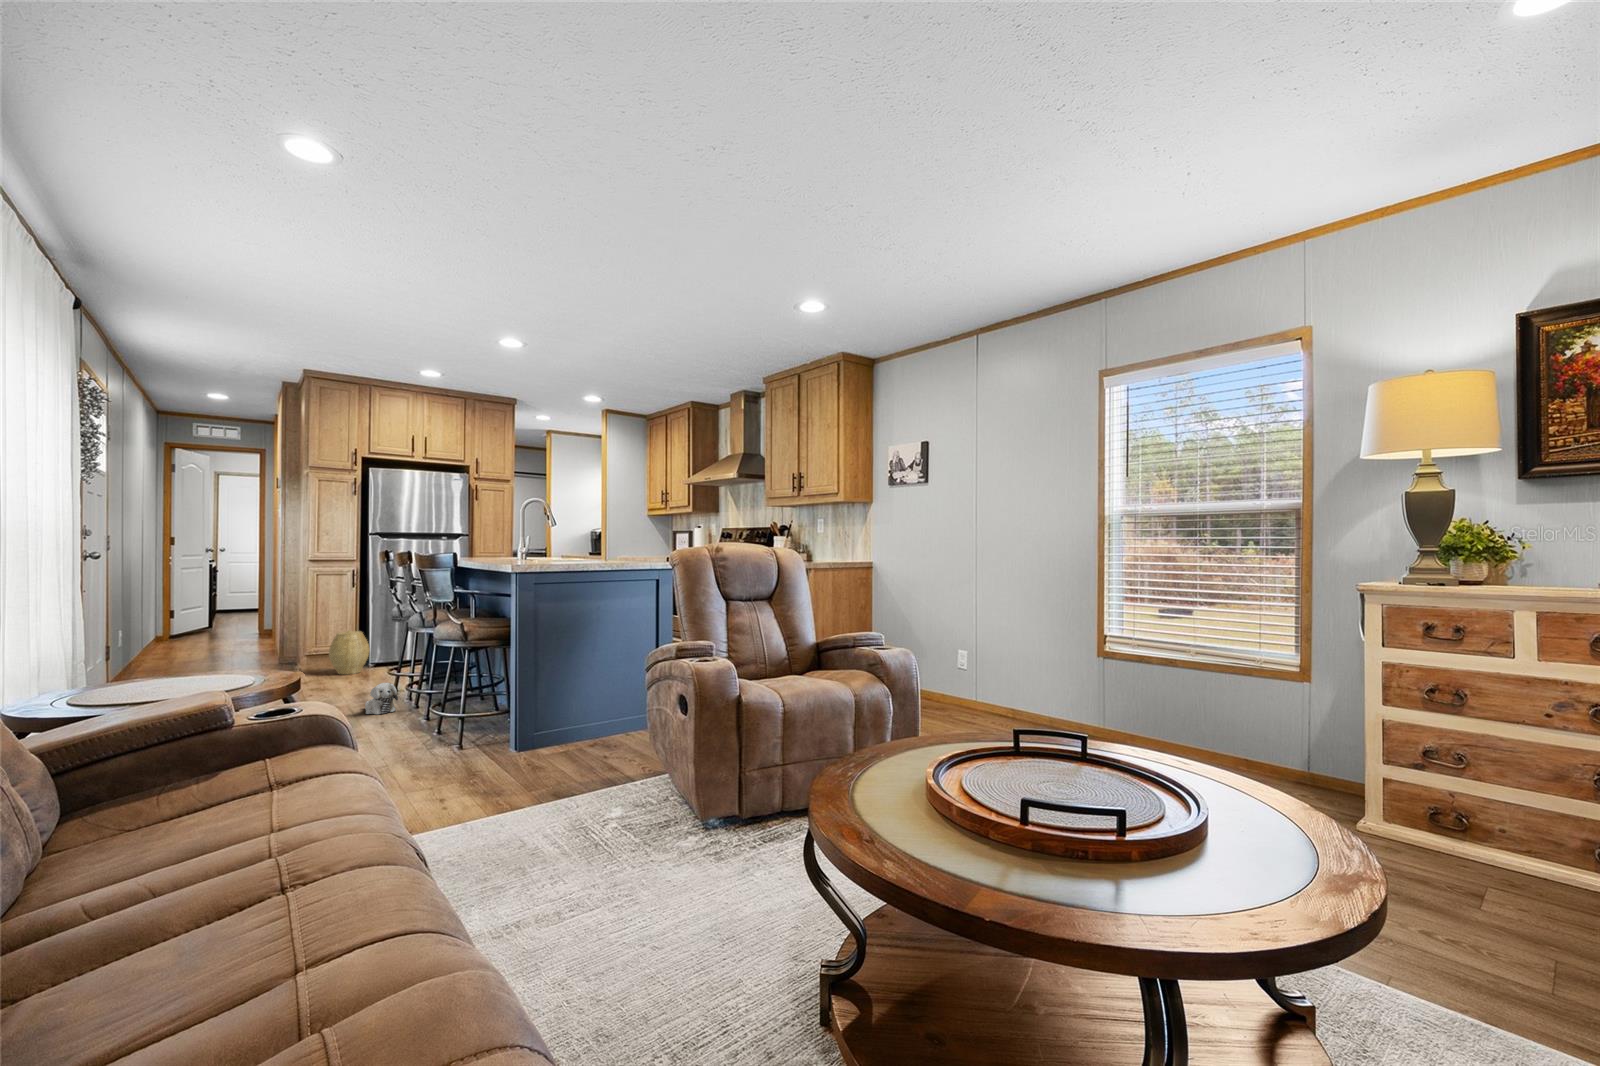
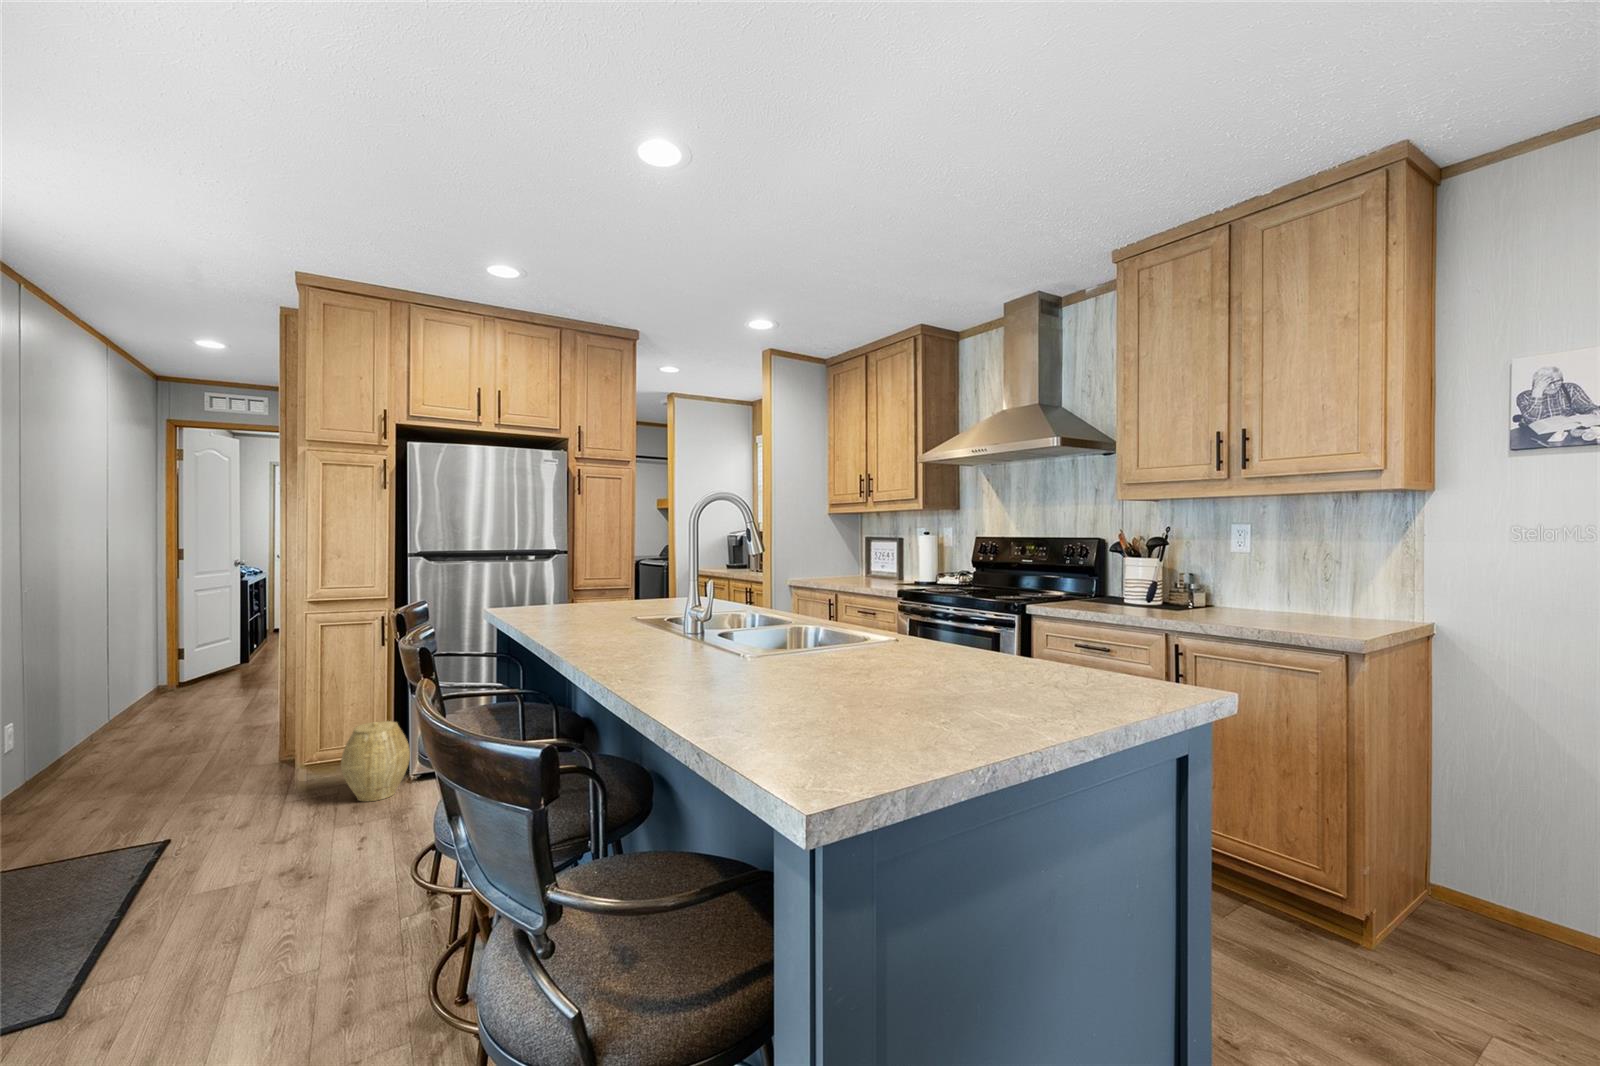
plush toy: present [365,683,398,714] -> none [350,921,426,1008]

